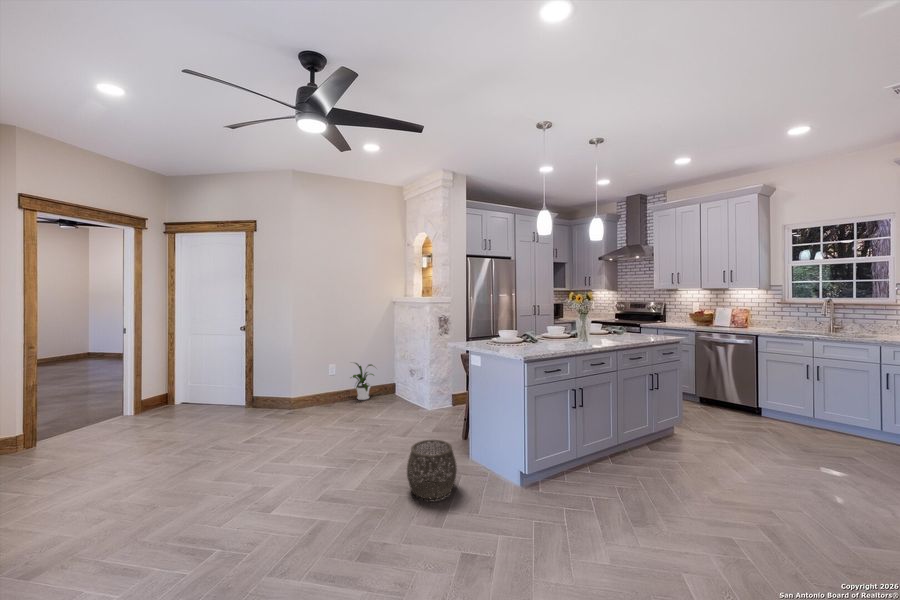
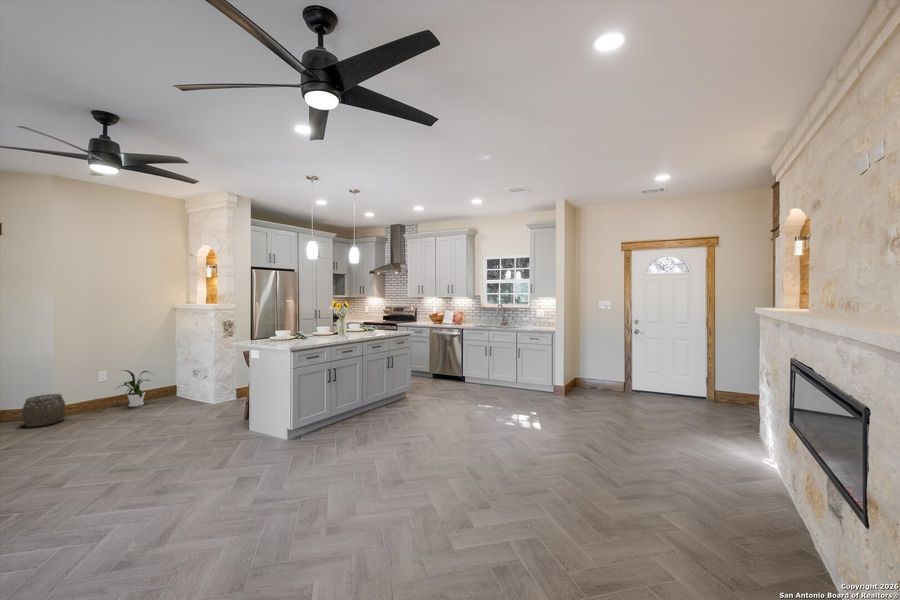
woven basket: present [407,440,457,499] -> present [22,394,66,427]

